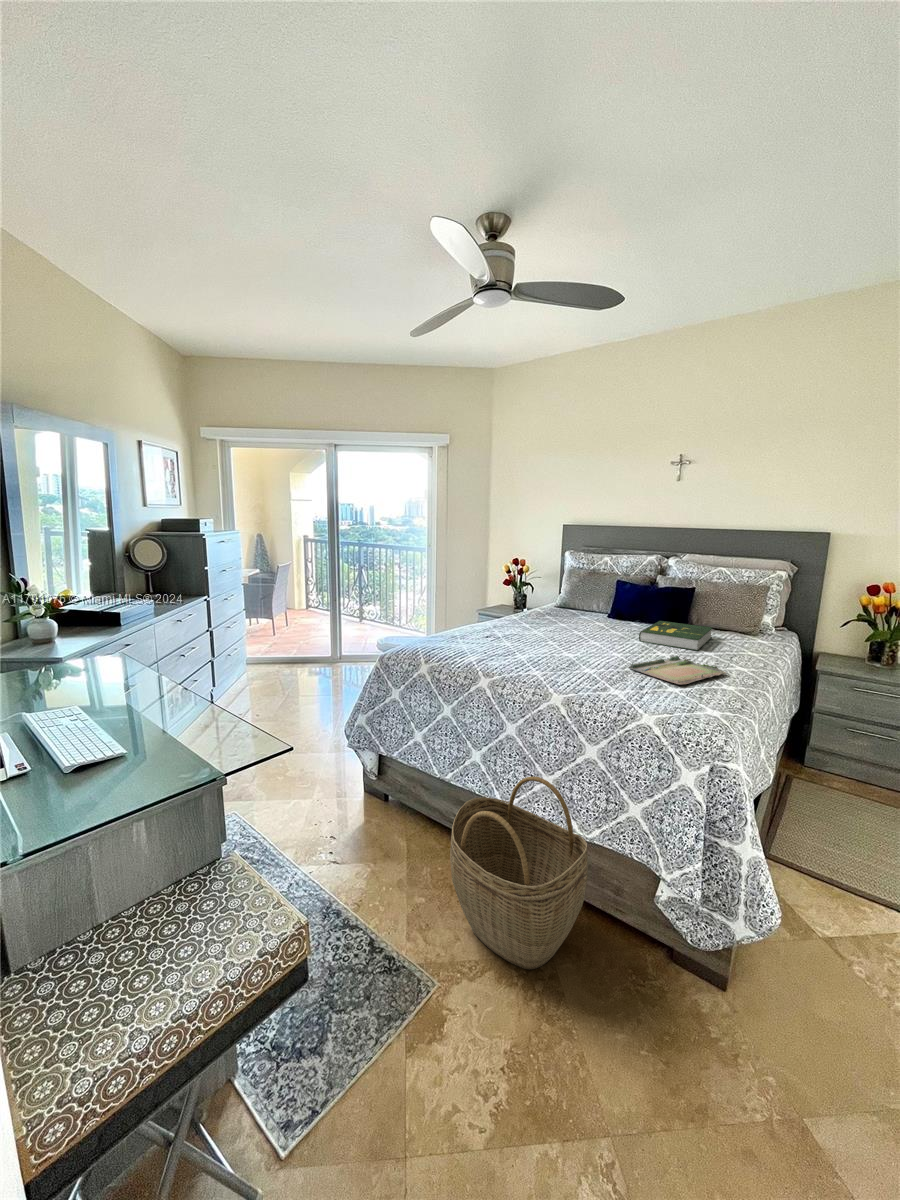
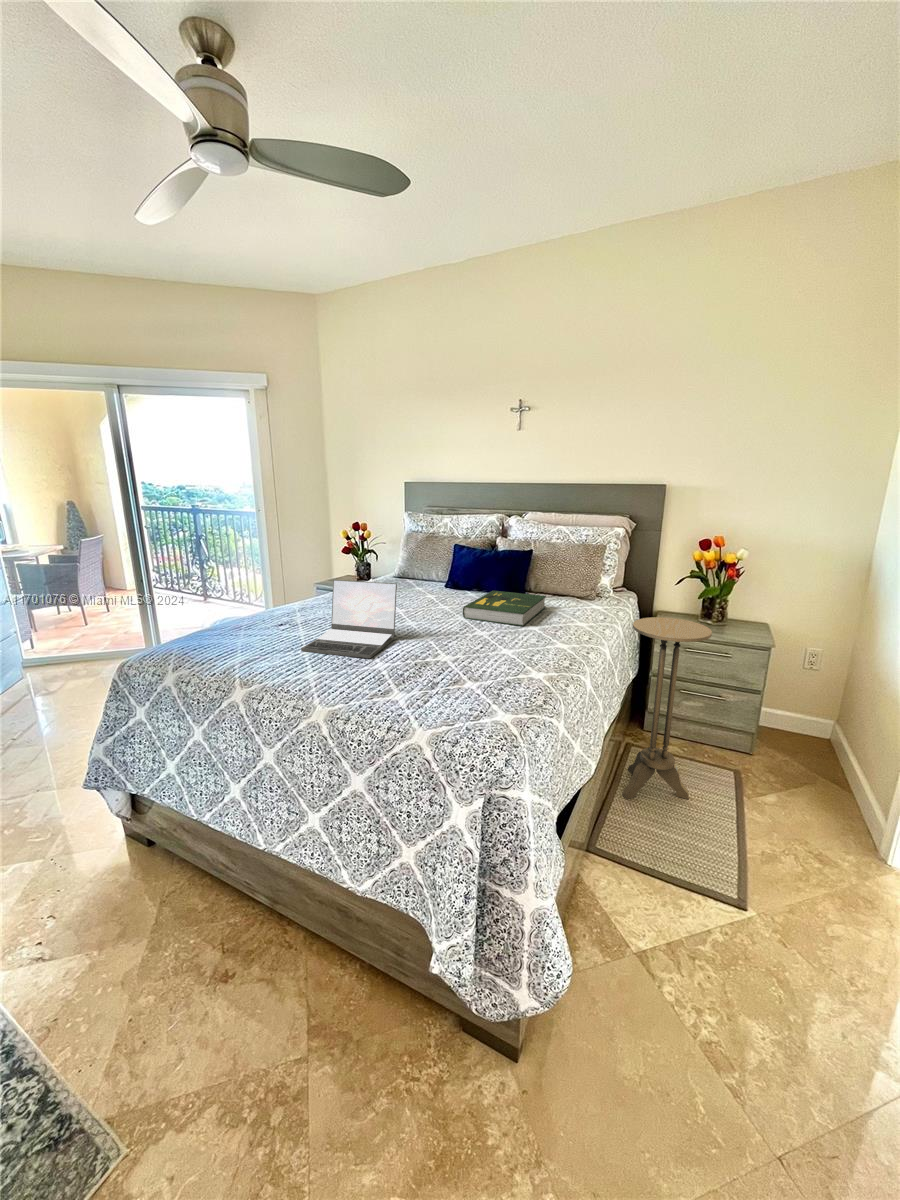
laptop: none [519,602,593,664] -> present [301,580,397,658]
side table: none [790,652,890,828] -> present [622,617,712,799]
tray: present [629,656,726,685] -> none [430,636,541,679]
woven basket: present [450,776,588,970] -> none [160,822,353,1086]

